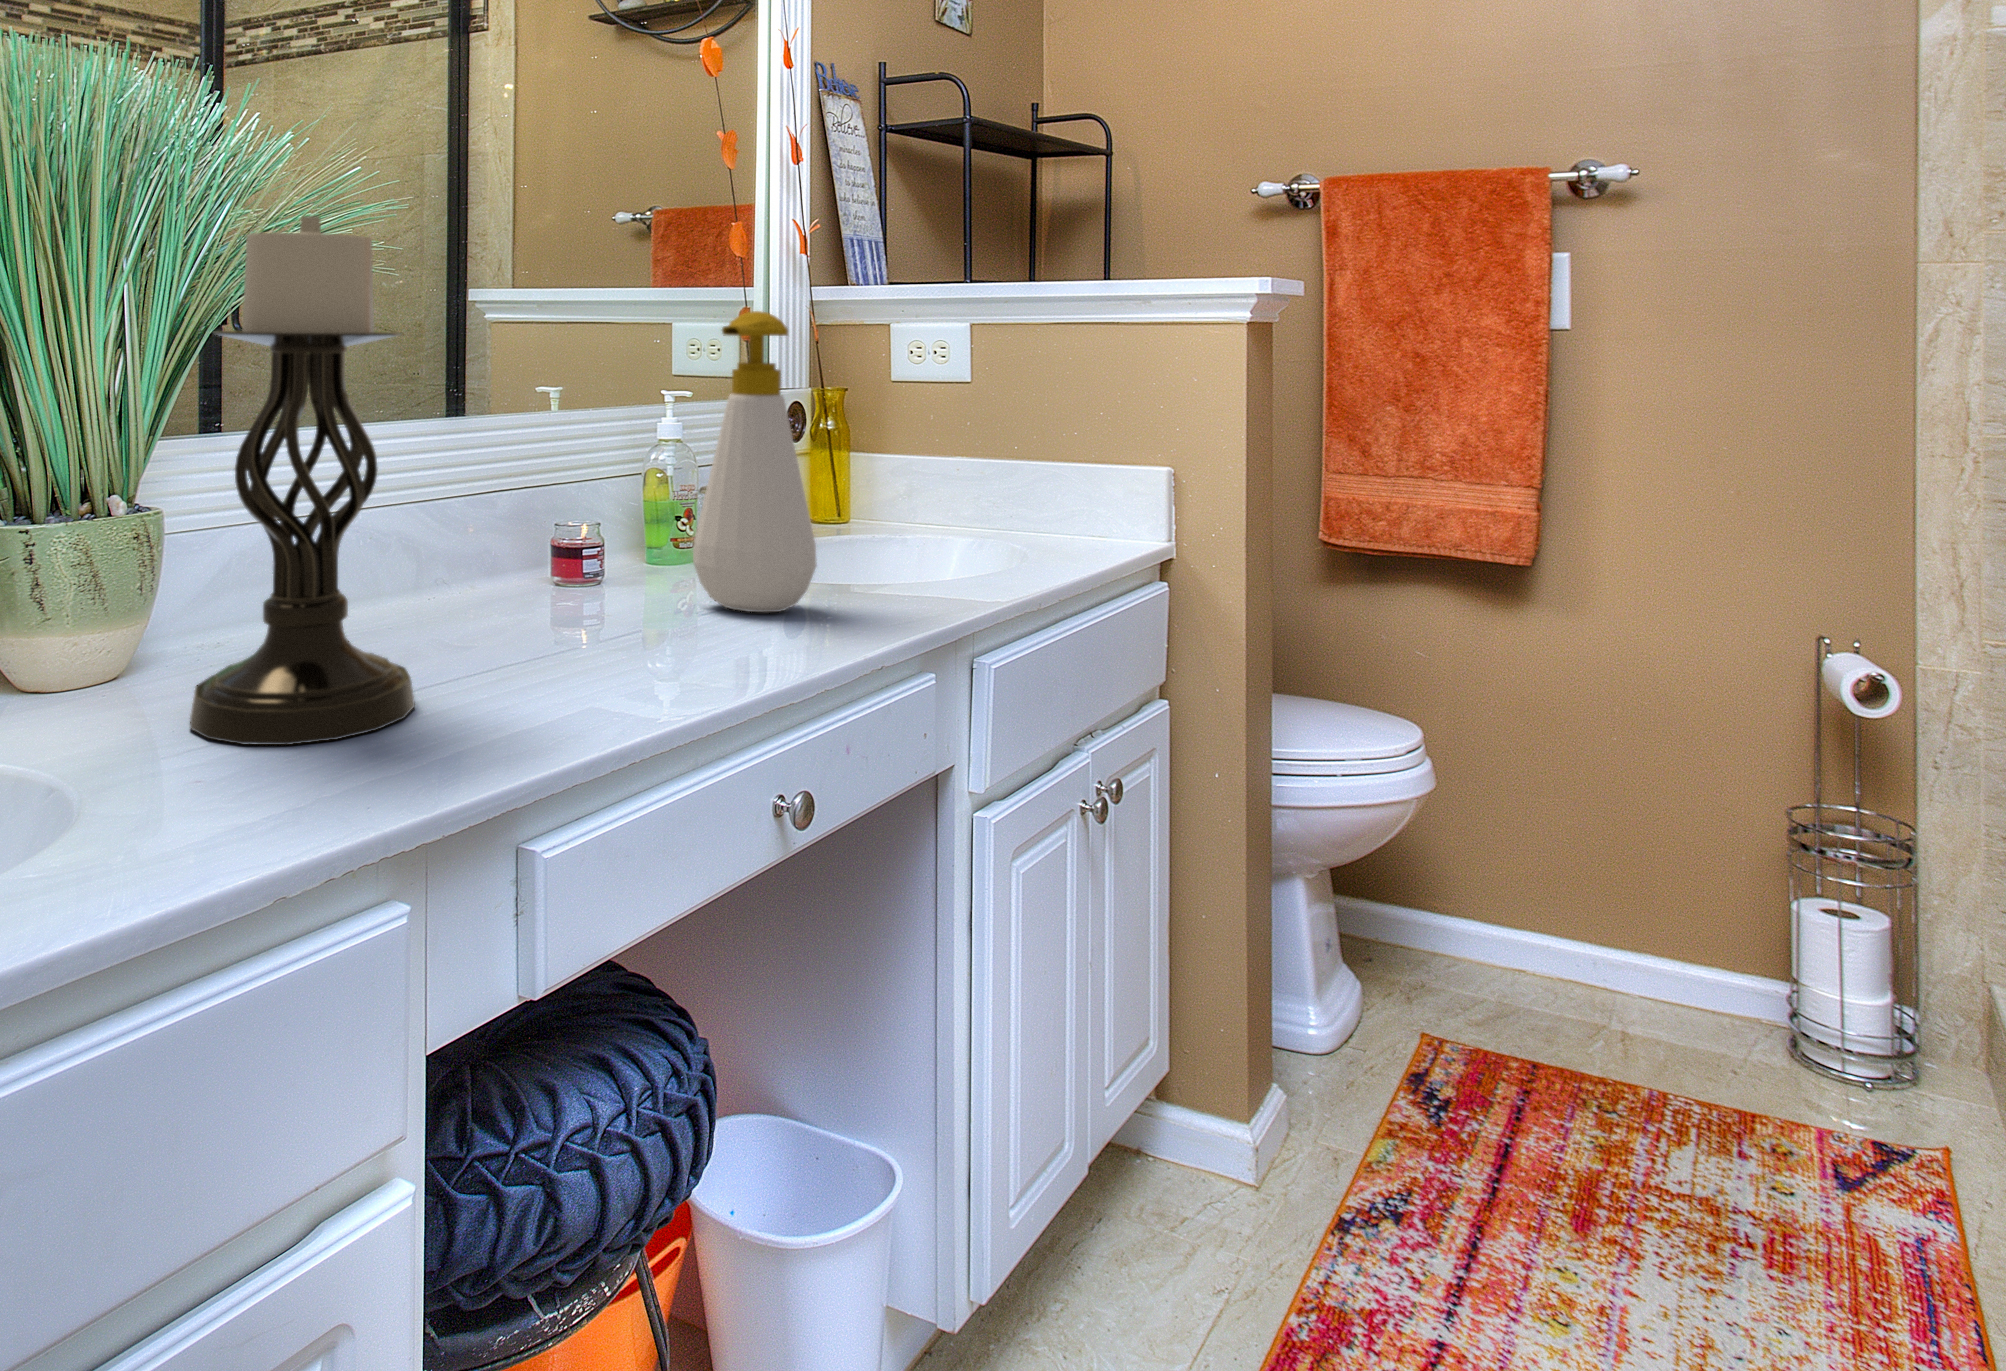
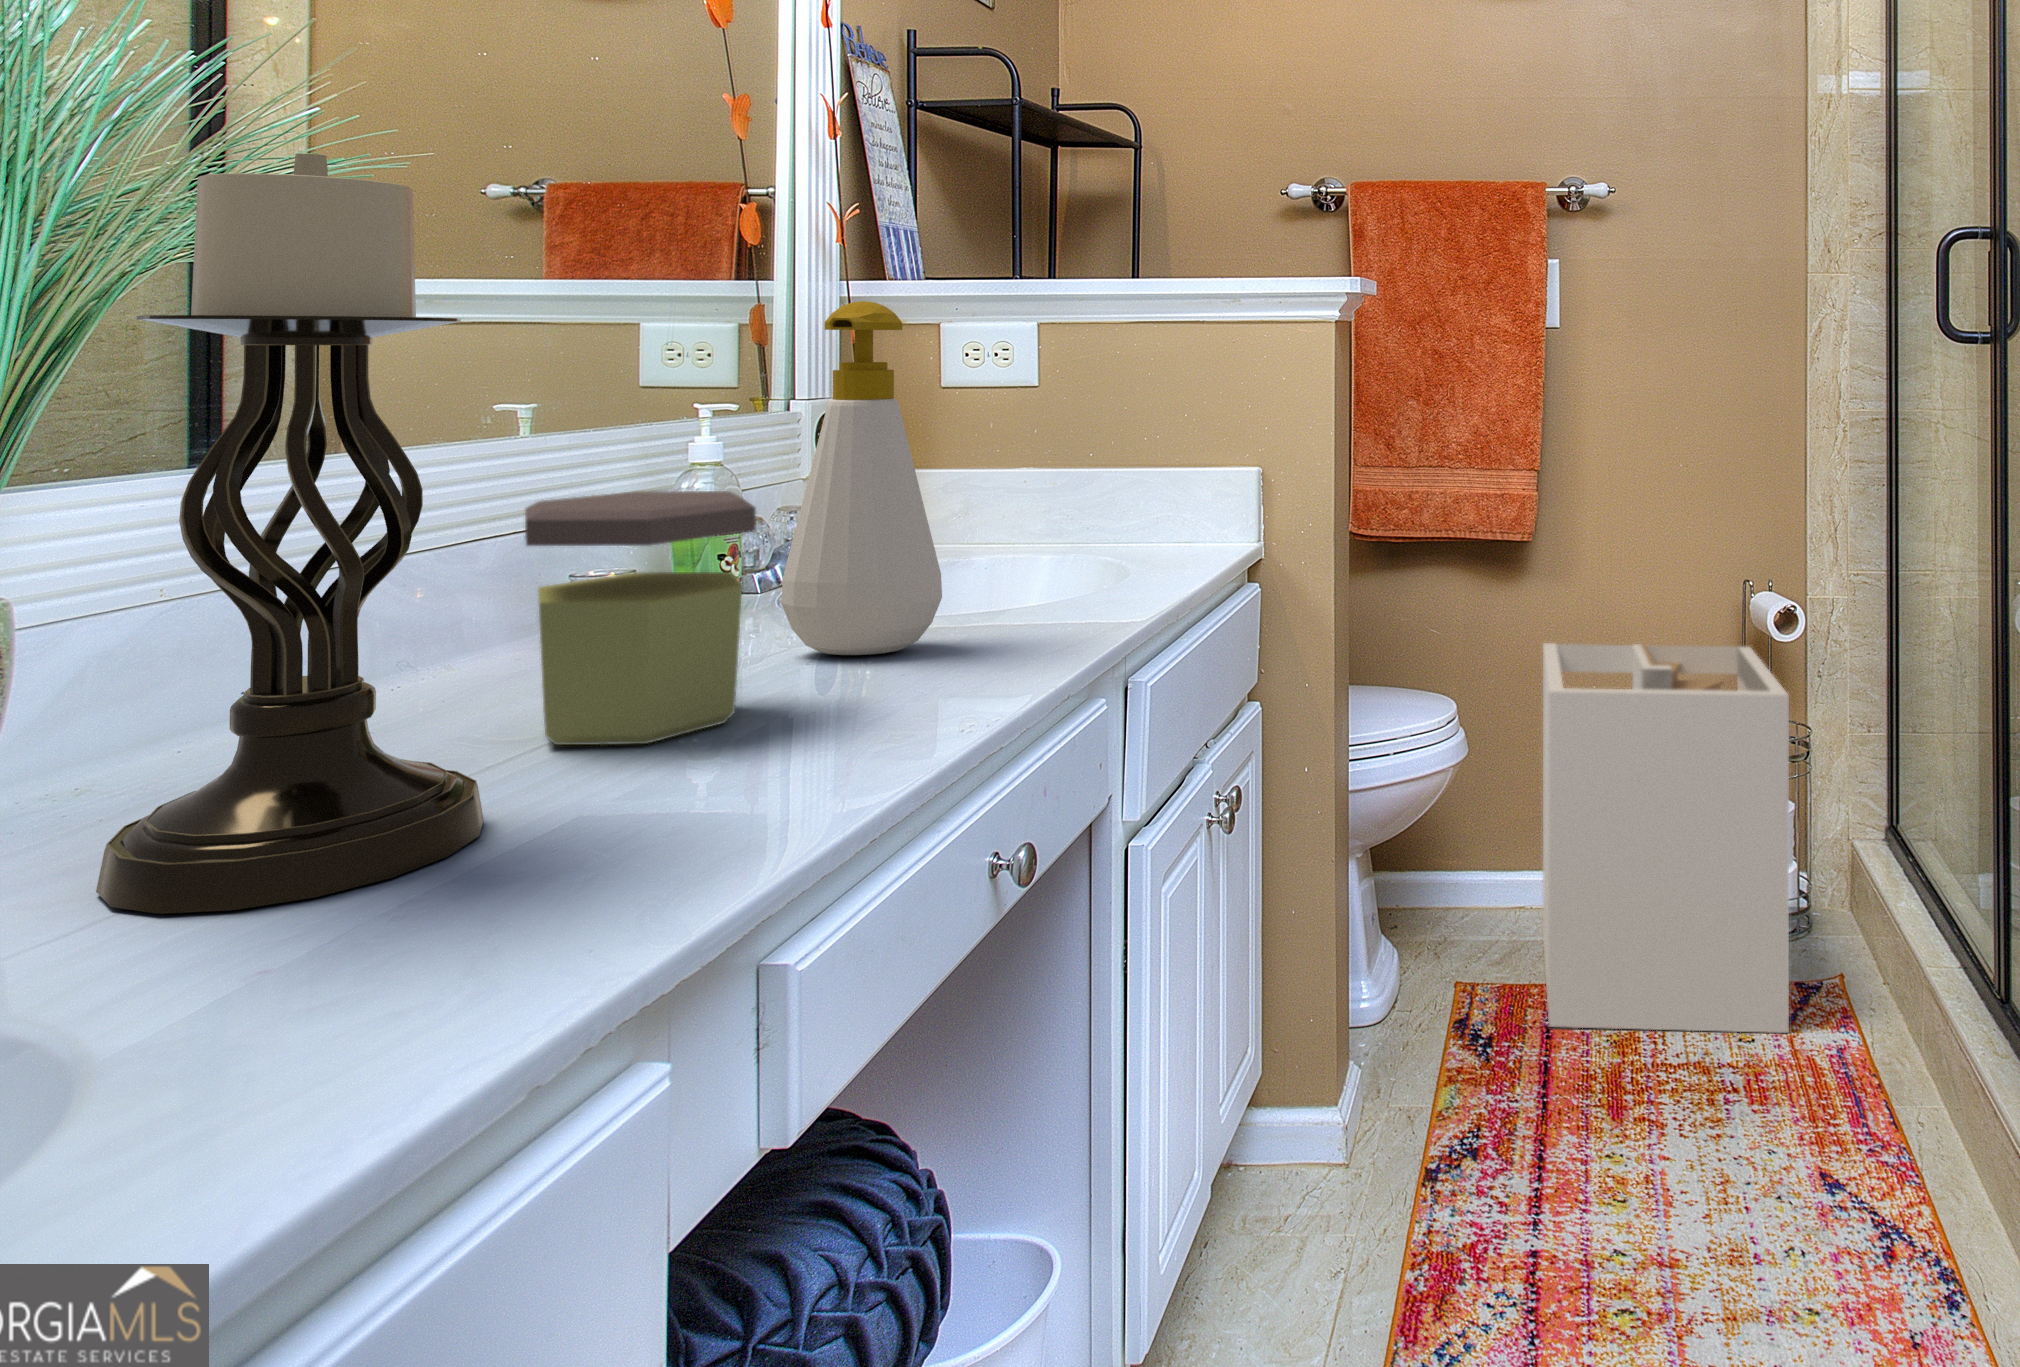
jar: none [476,464,640,665] -> present [525,491,756,745]
laundry hamper: none [1516,679,1855,1199] -> present [1543,643,1789,1033]

